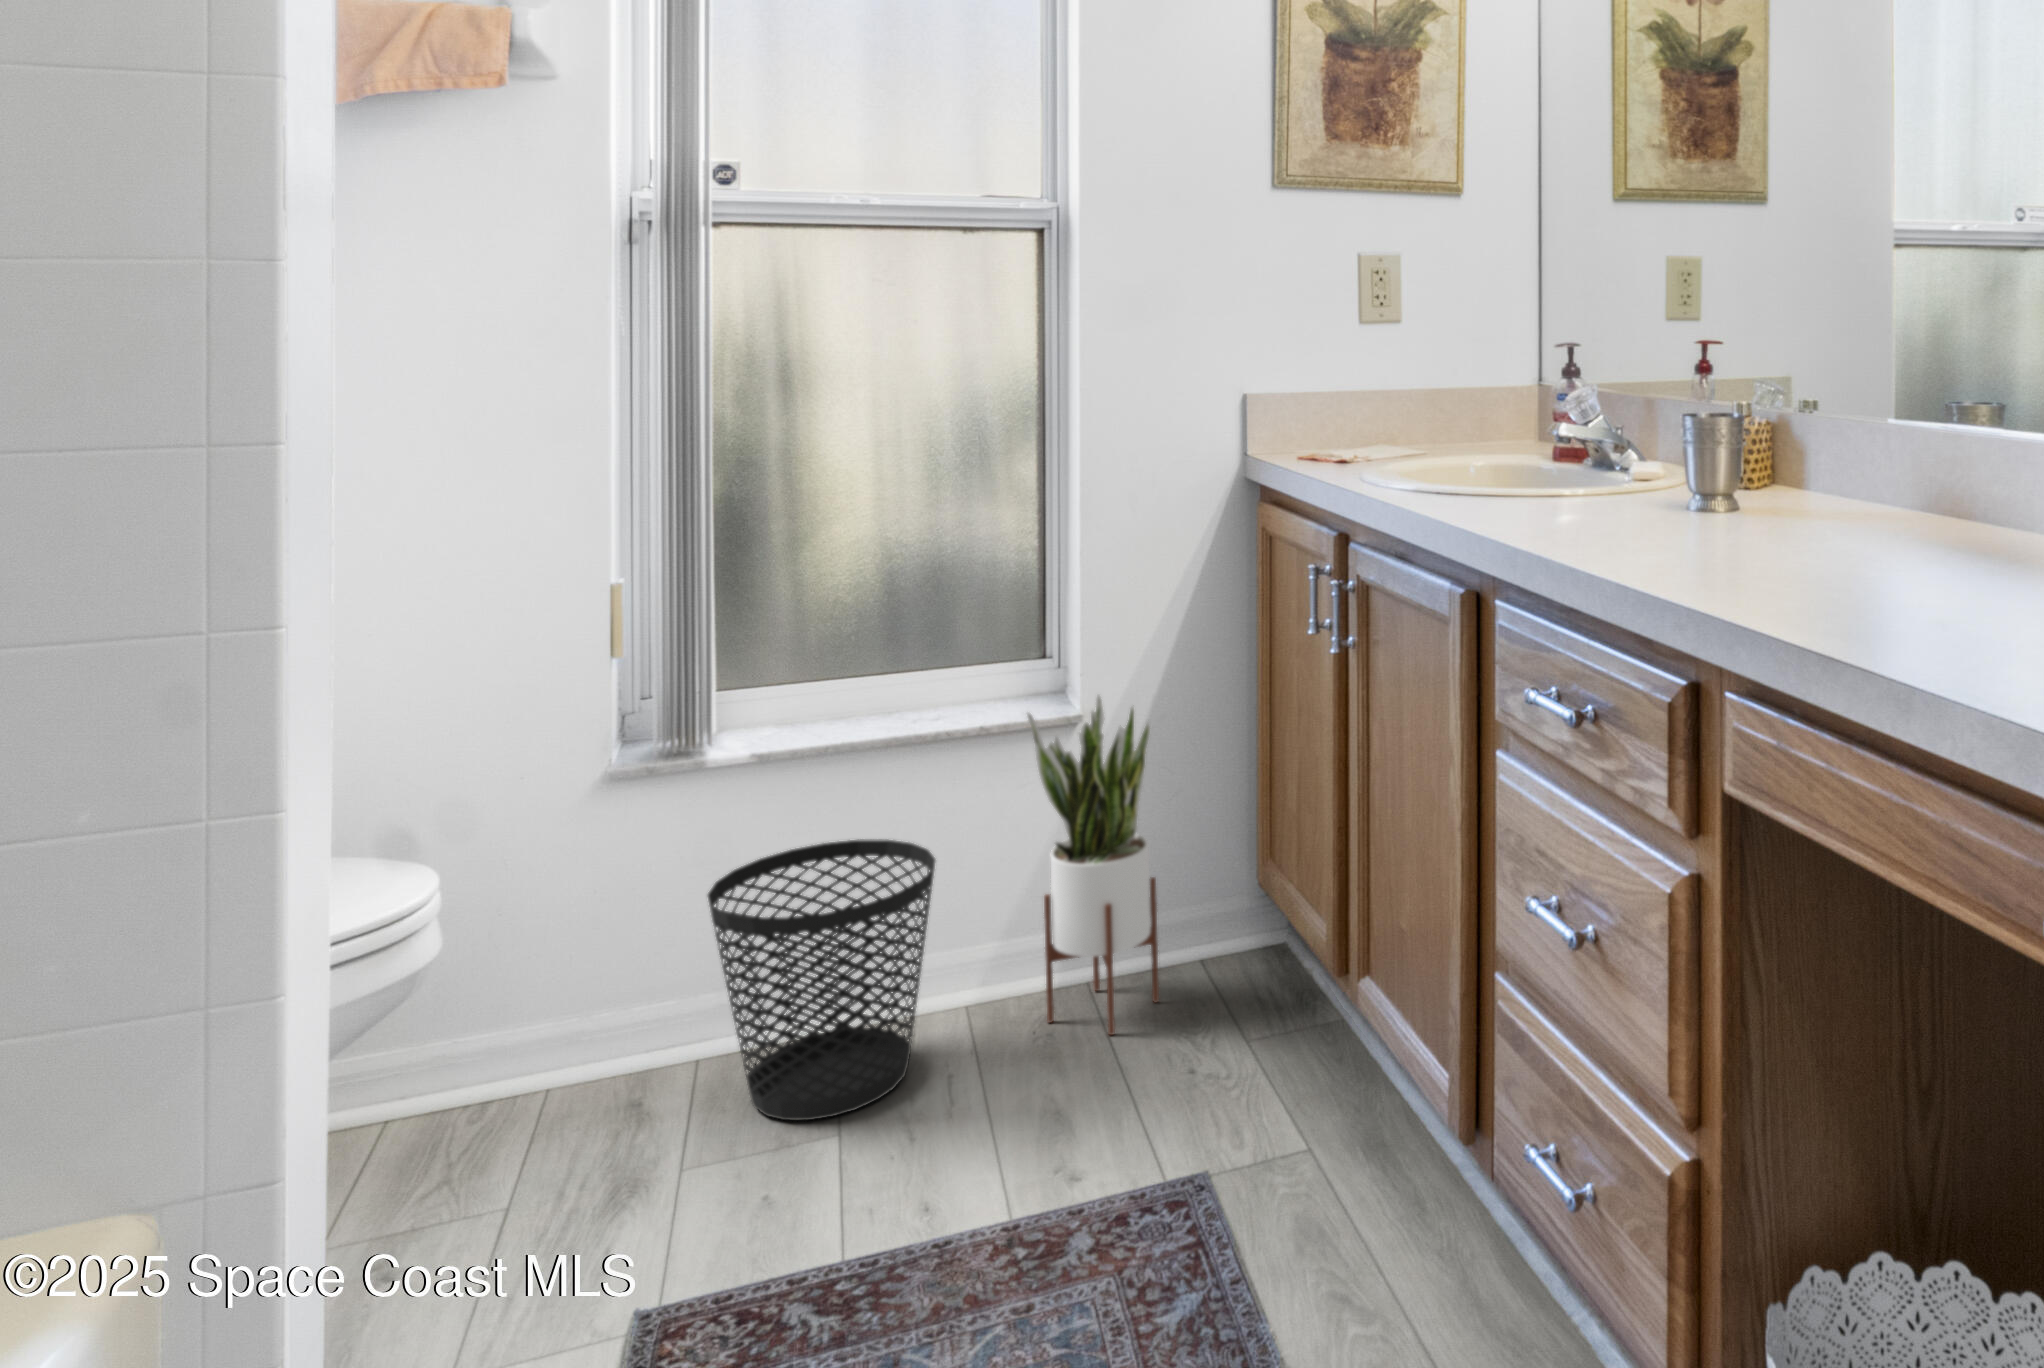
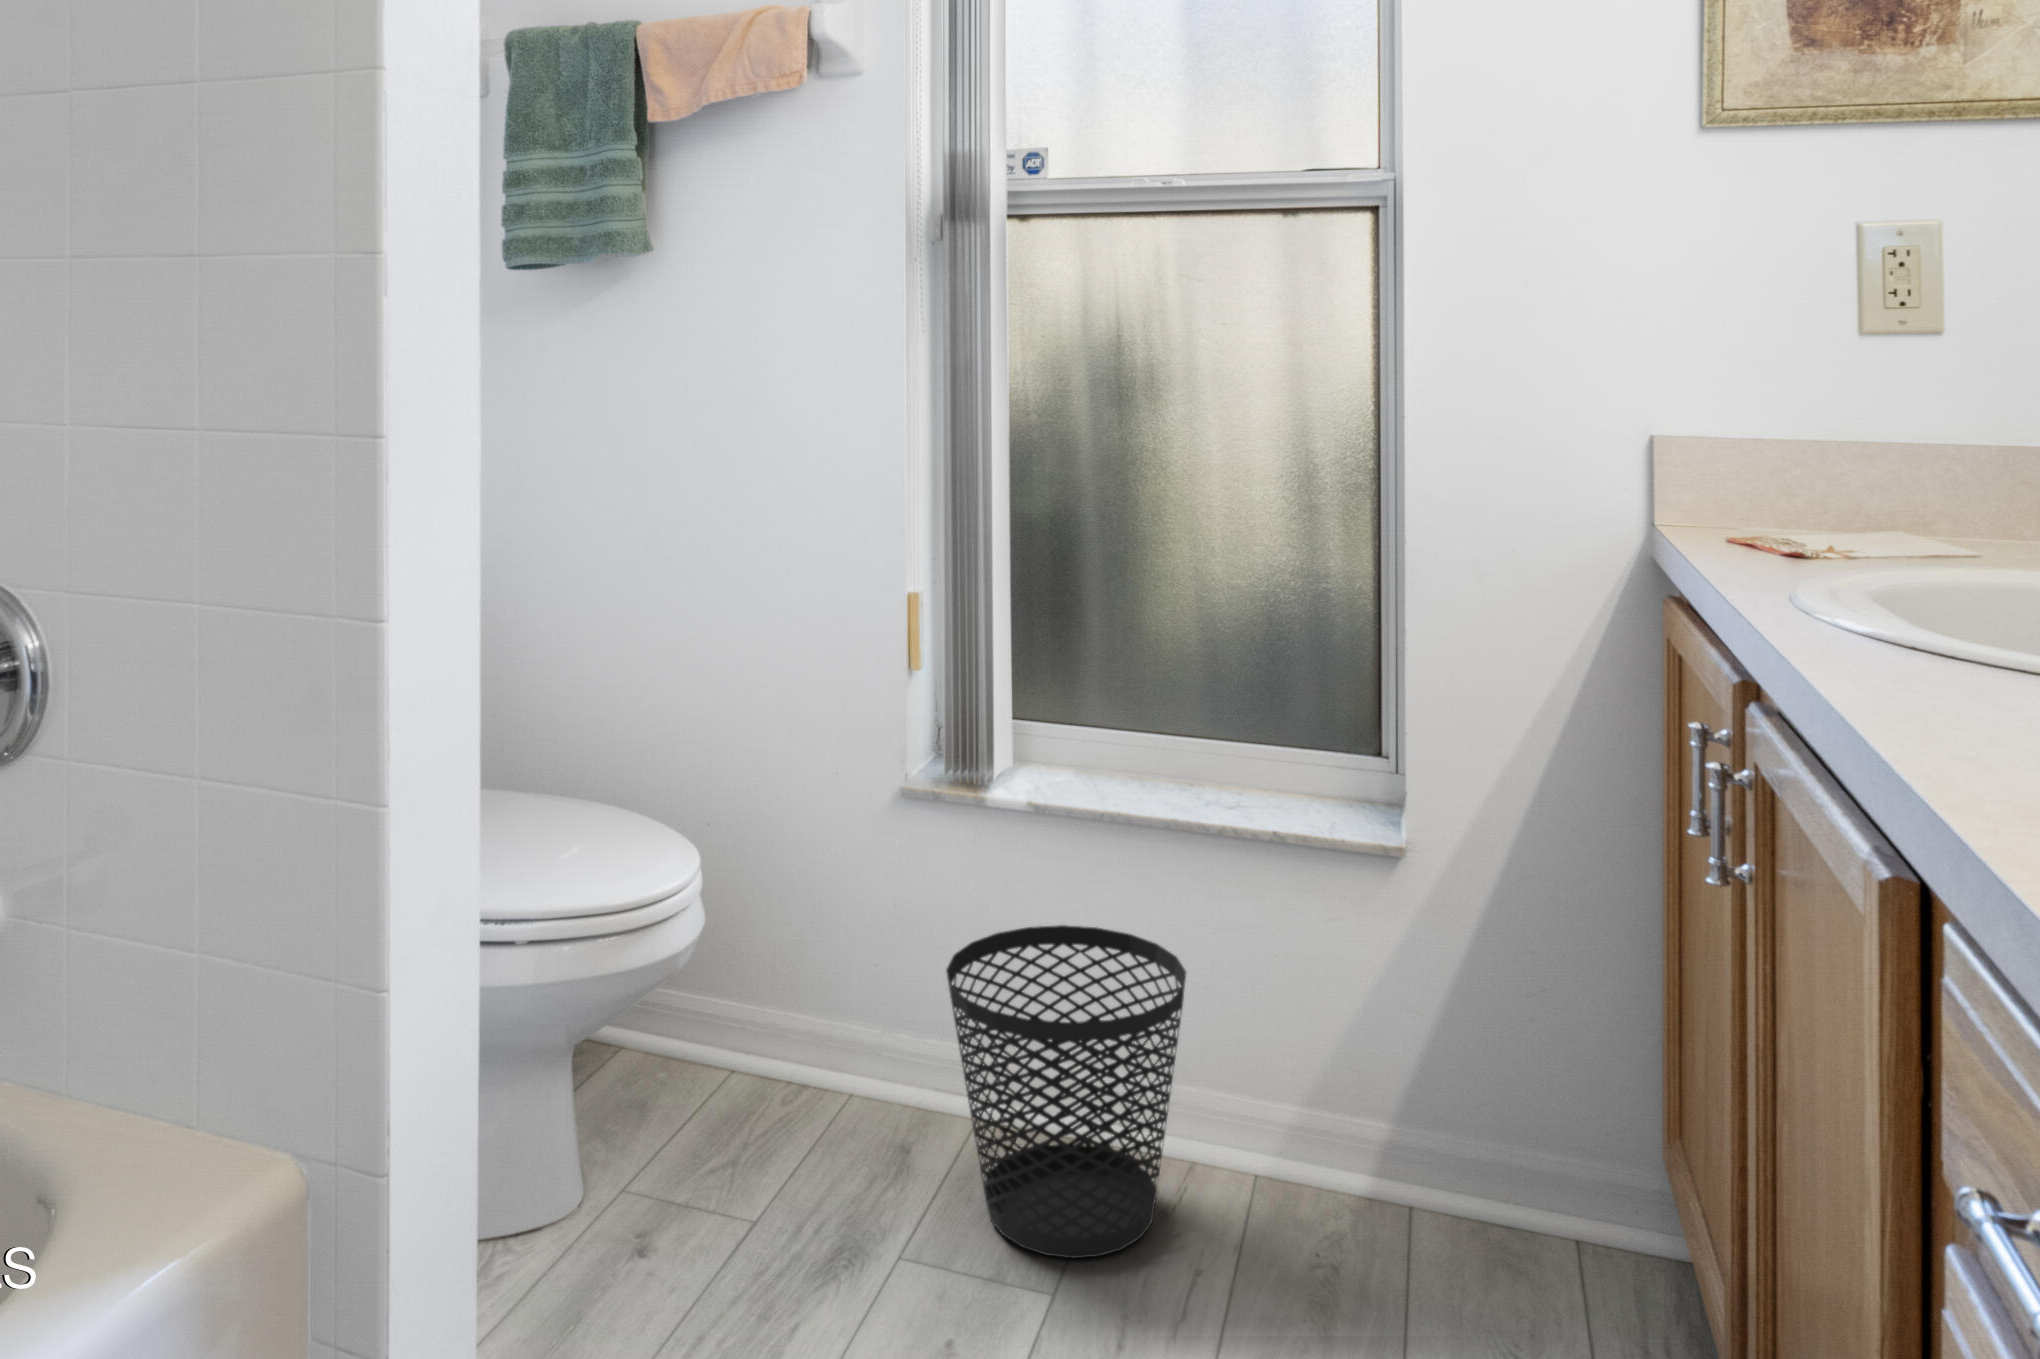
potted plant: present [1027,695,1159,1035] -> none [1297,826,1483,1293]

